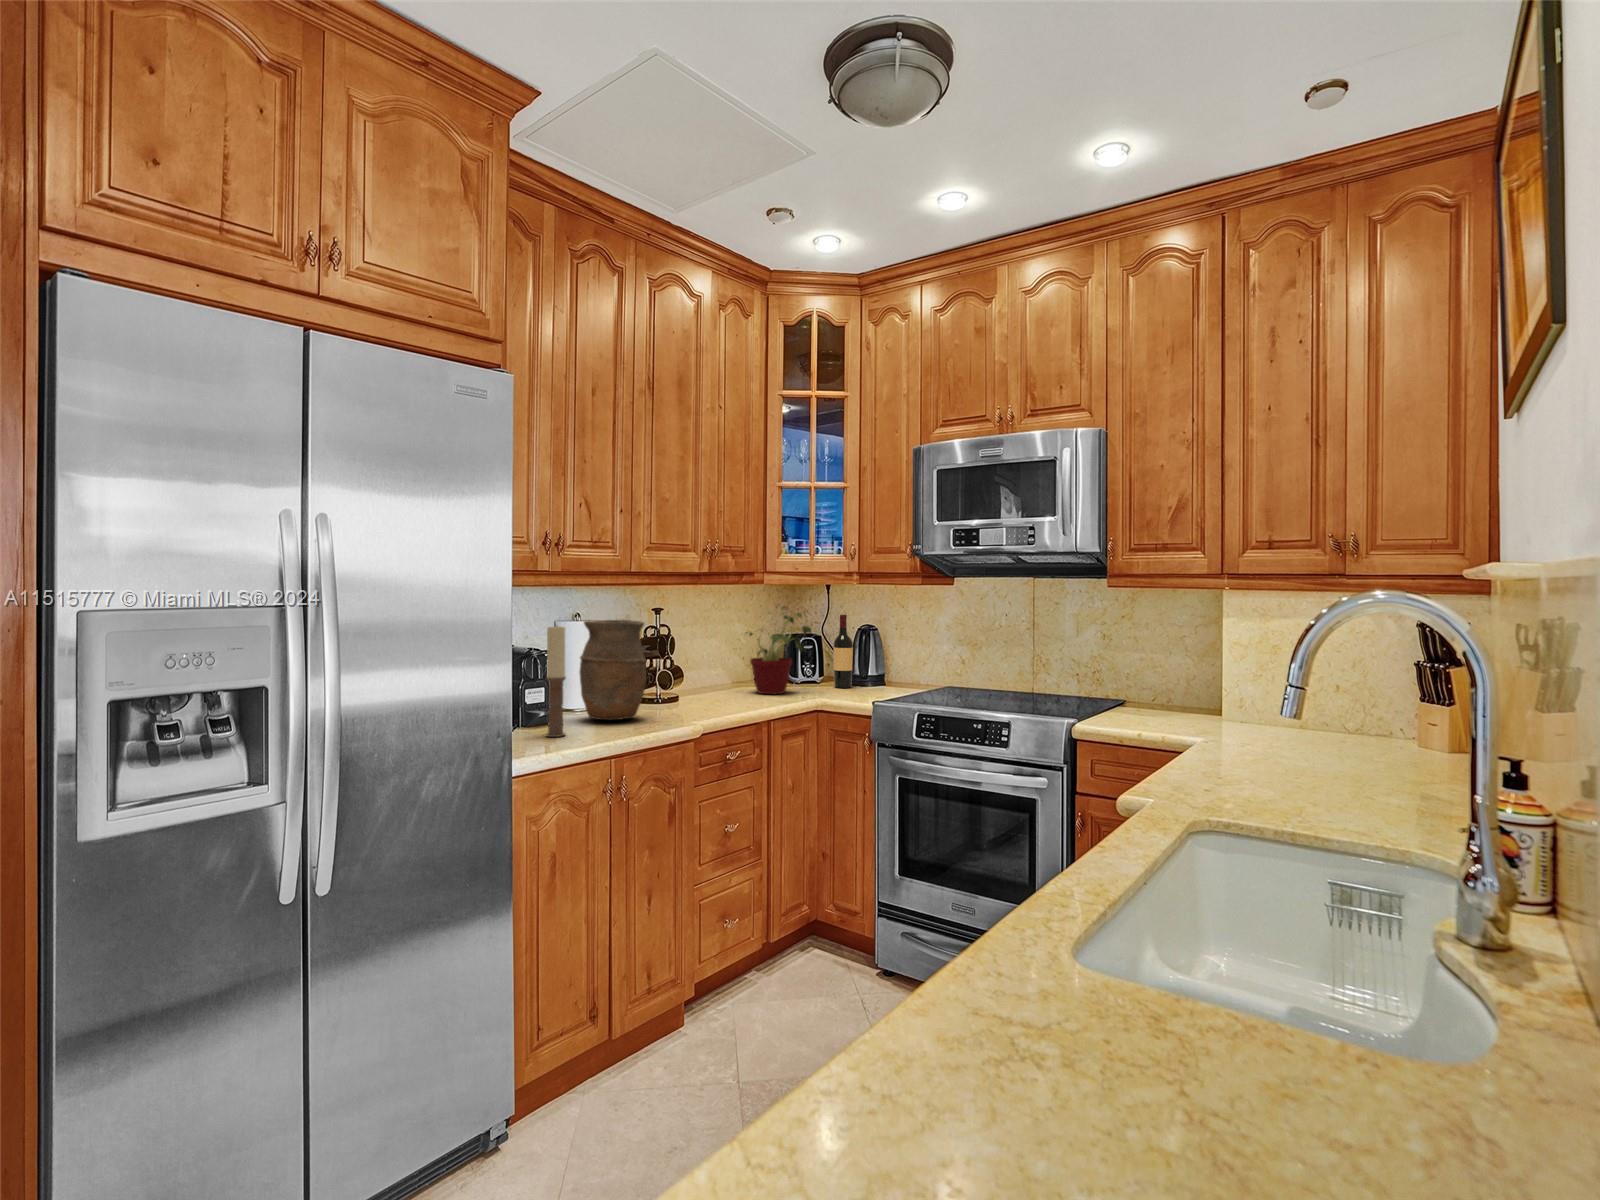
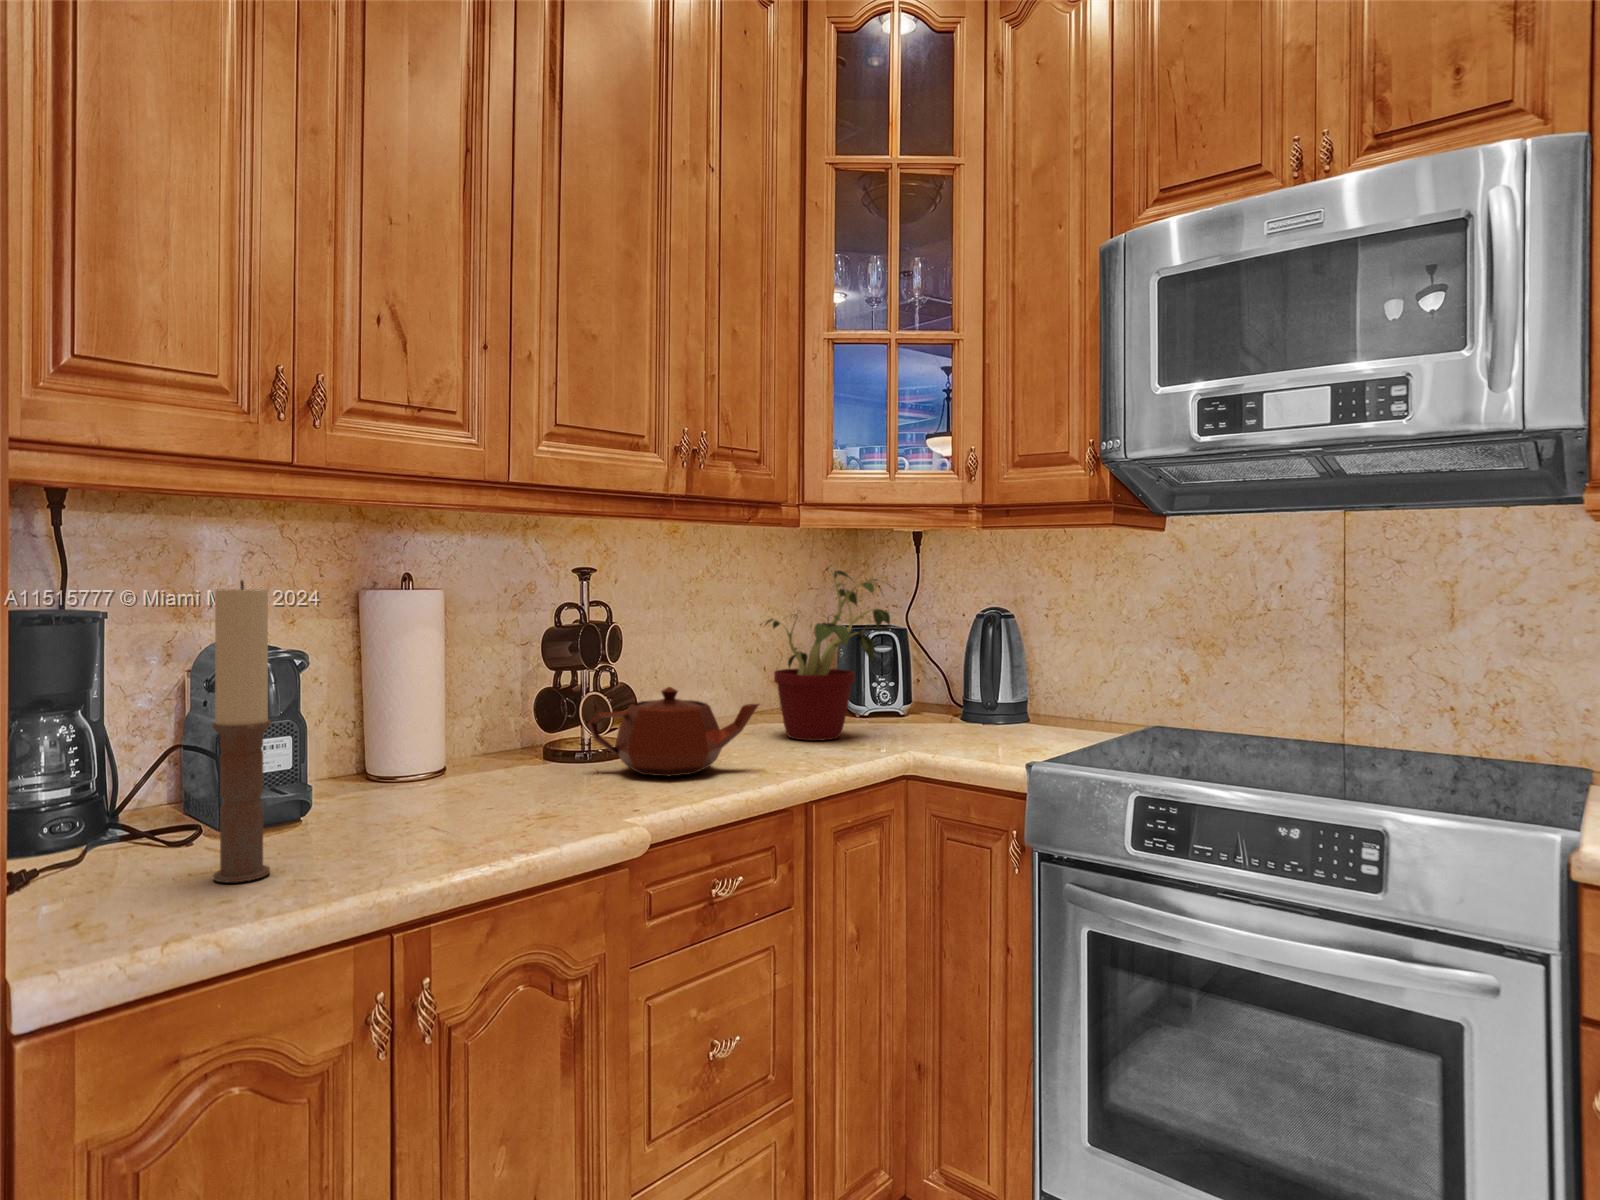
wine bottle: present [834,615,853,688] -> none [931,589,967,726]
vase: present [580,620,646,720] -> none [363,582,523,818]
teapot: none [664,666,747,708] -> present [588,687,759,776]

